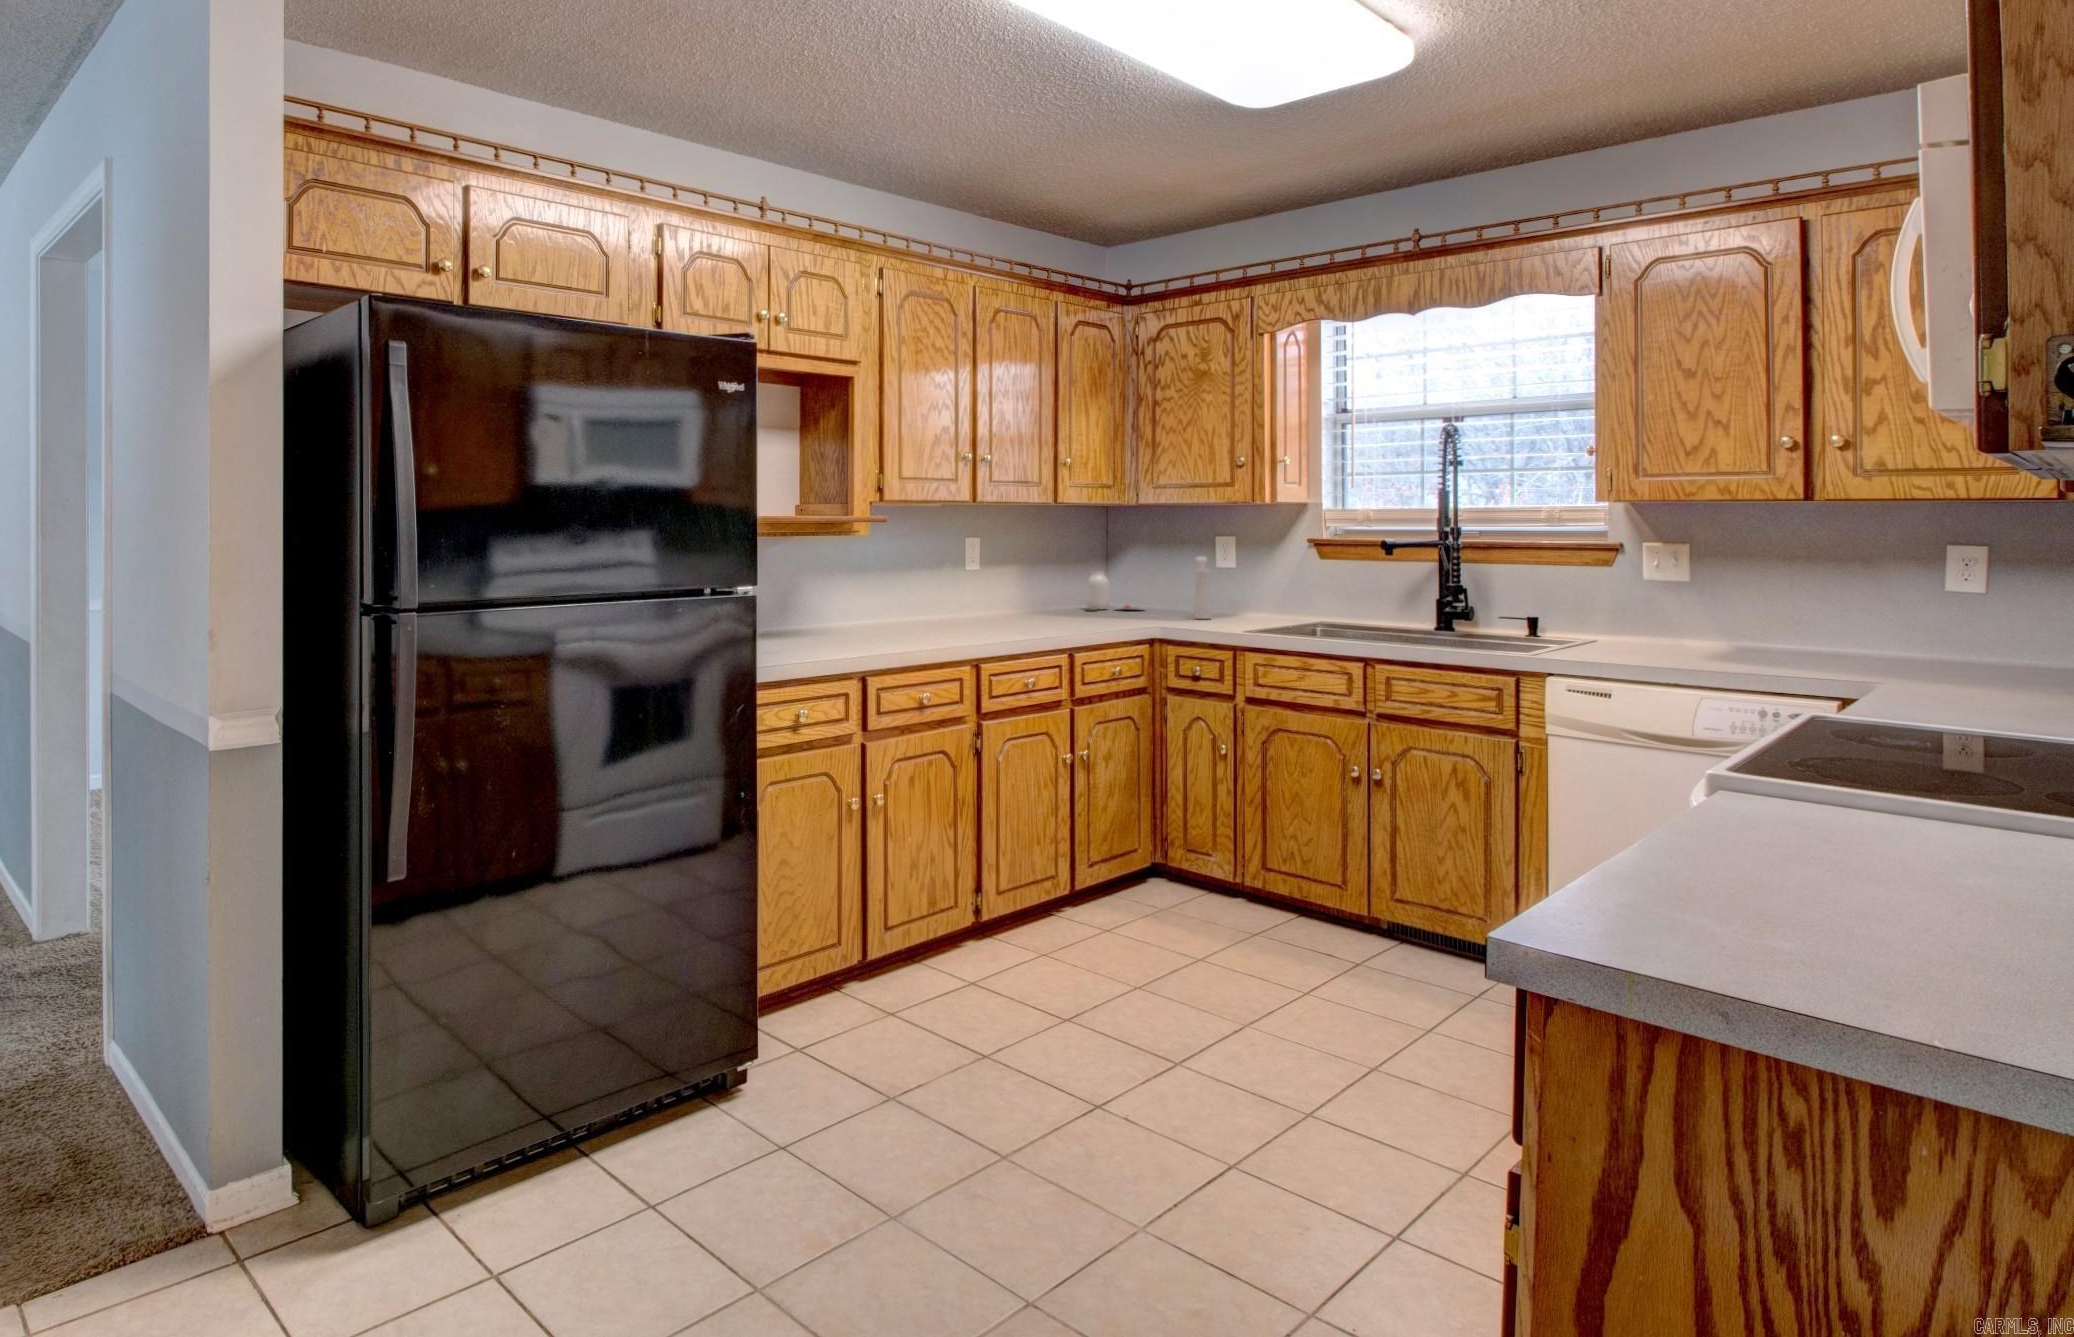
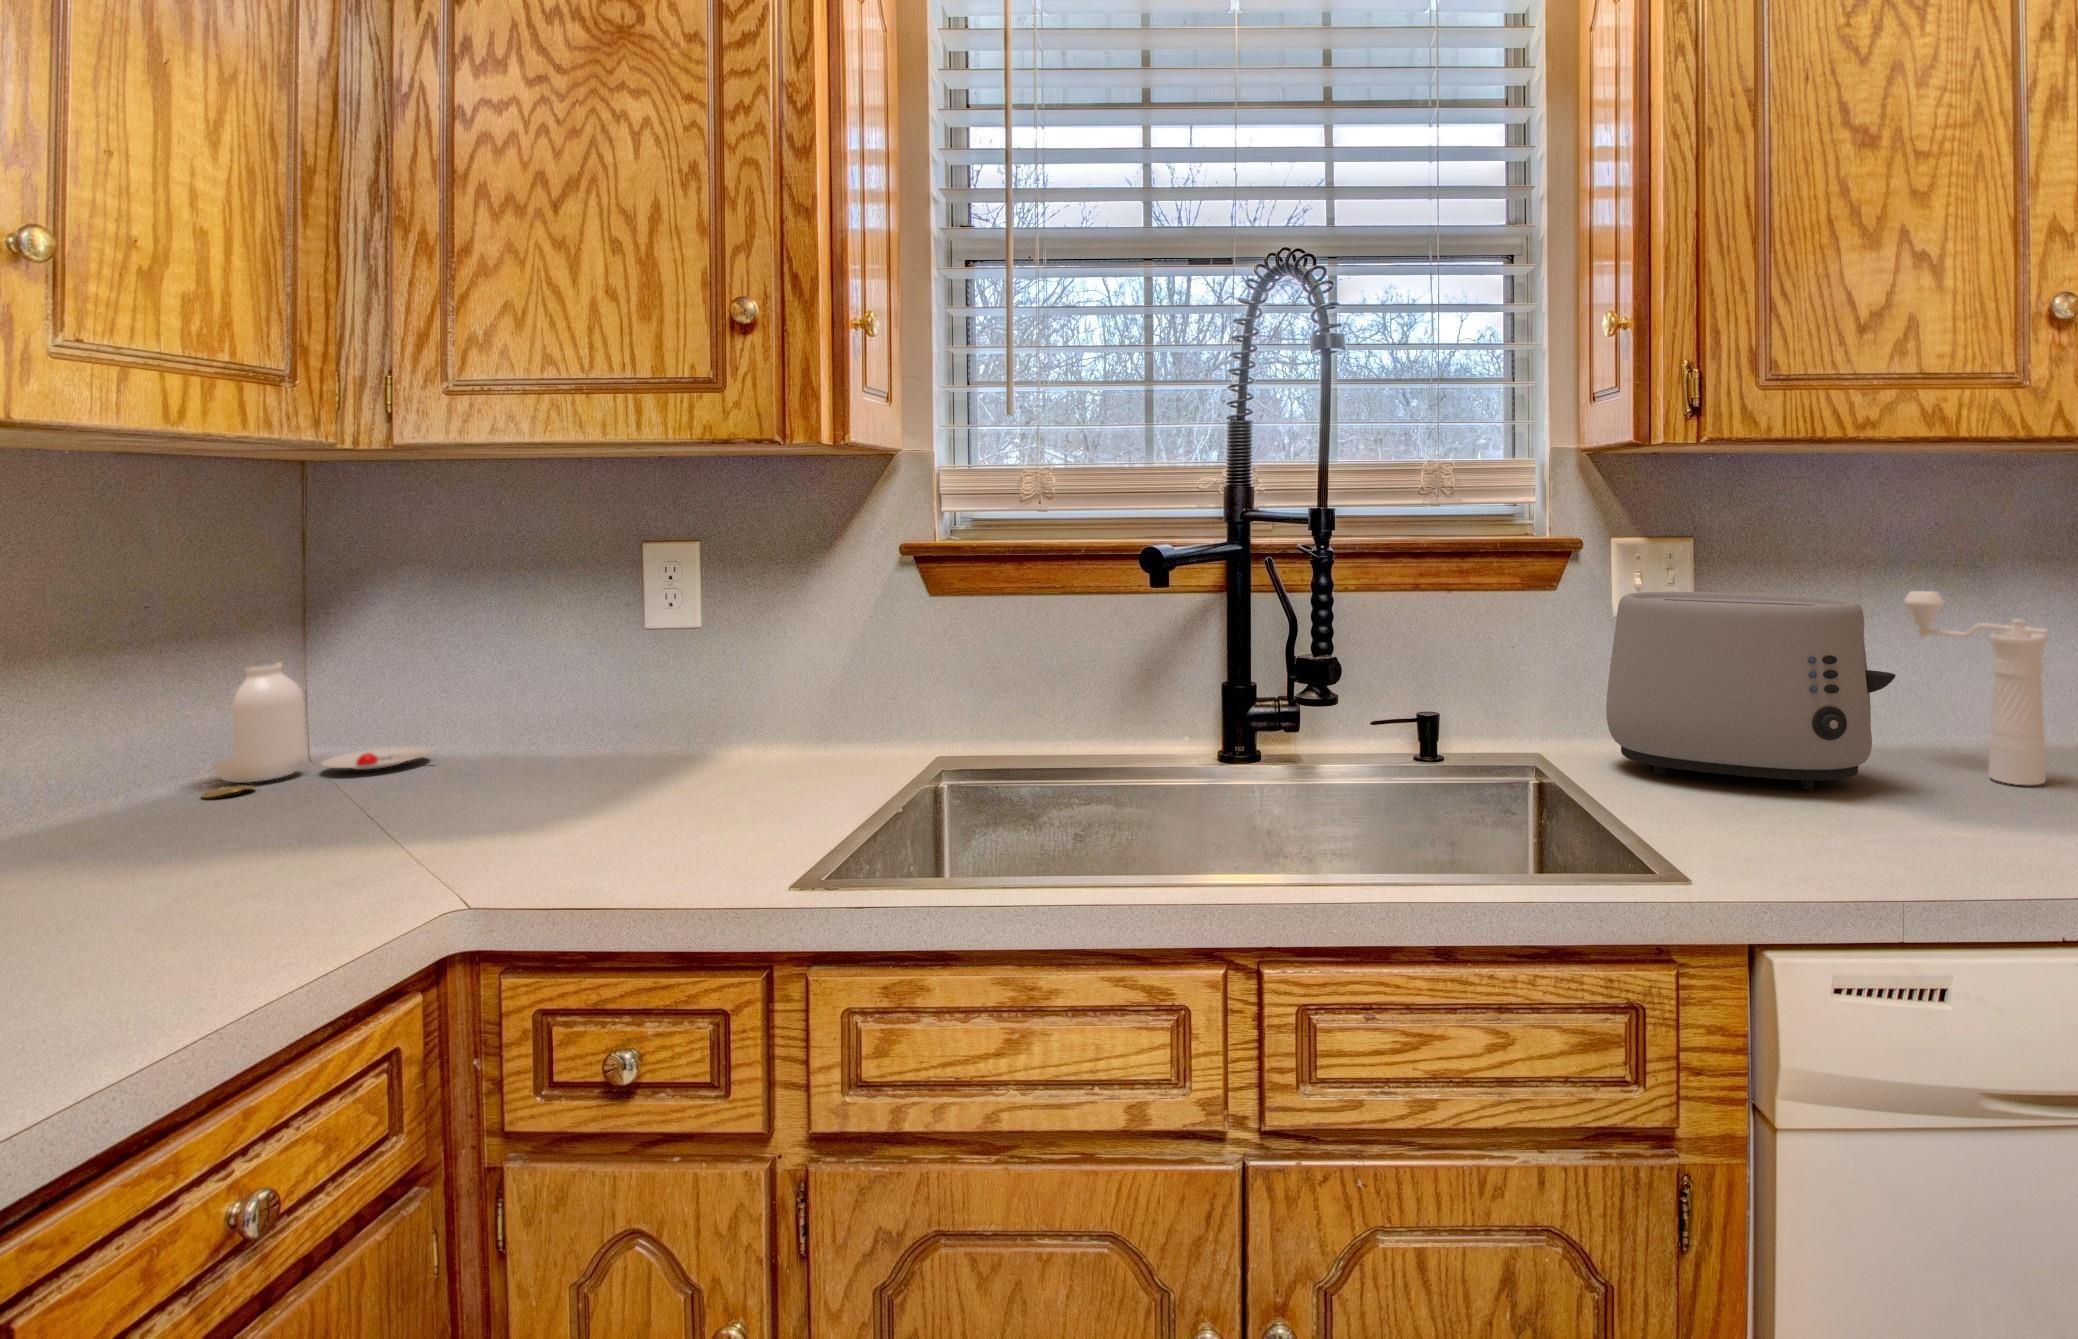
pepper mill: present [1194,556,1211,619] -> present [1904,591,2049,785]
toaster: none [1603,568,1725,653] -> present [1606,592,1896,789]

